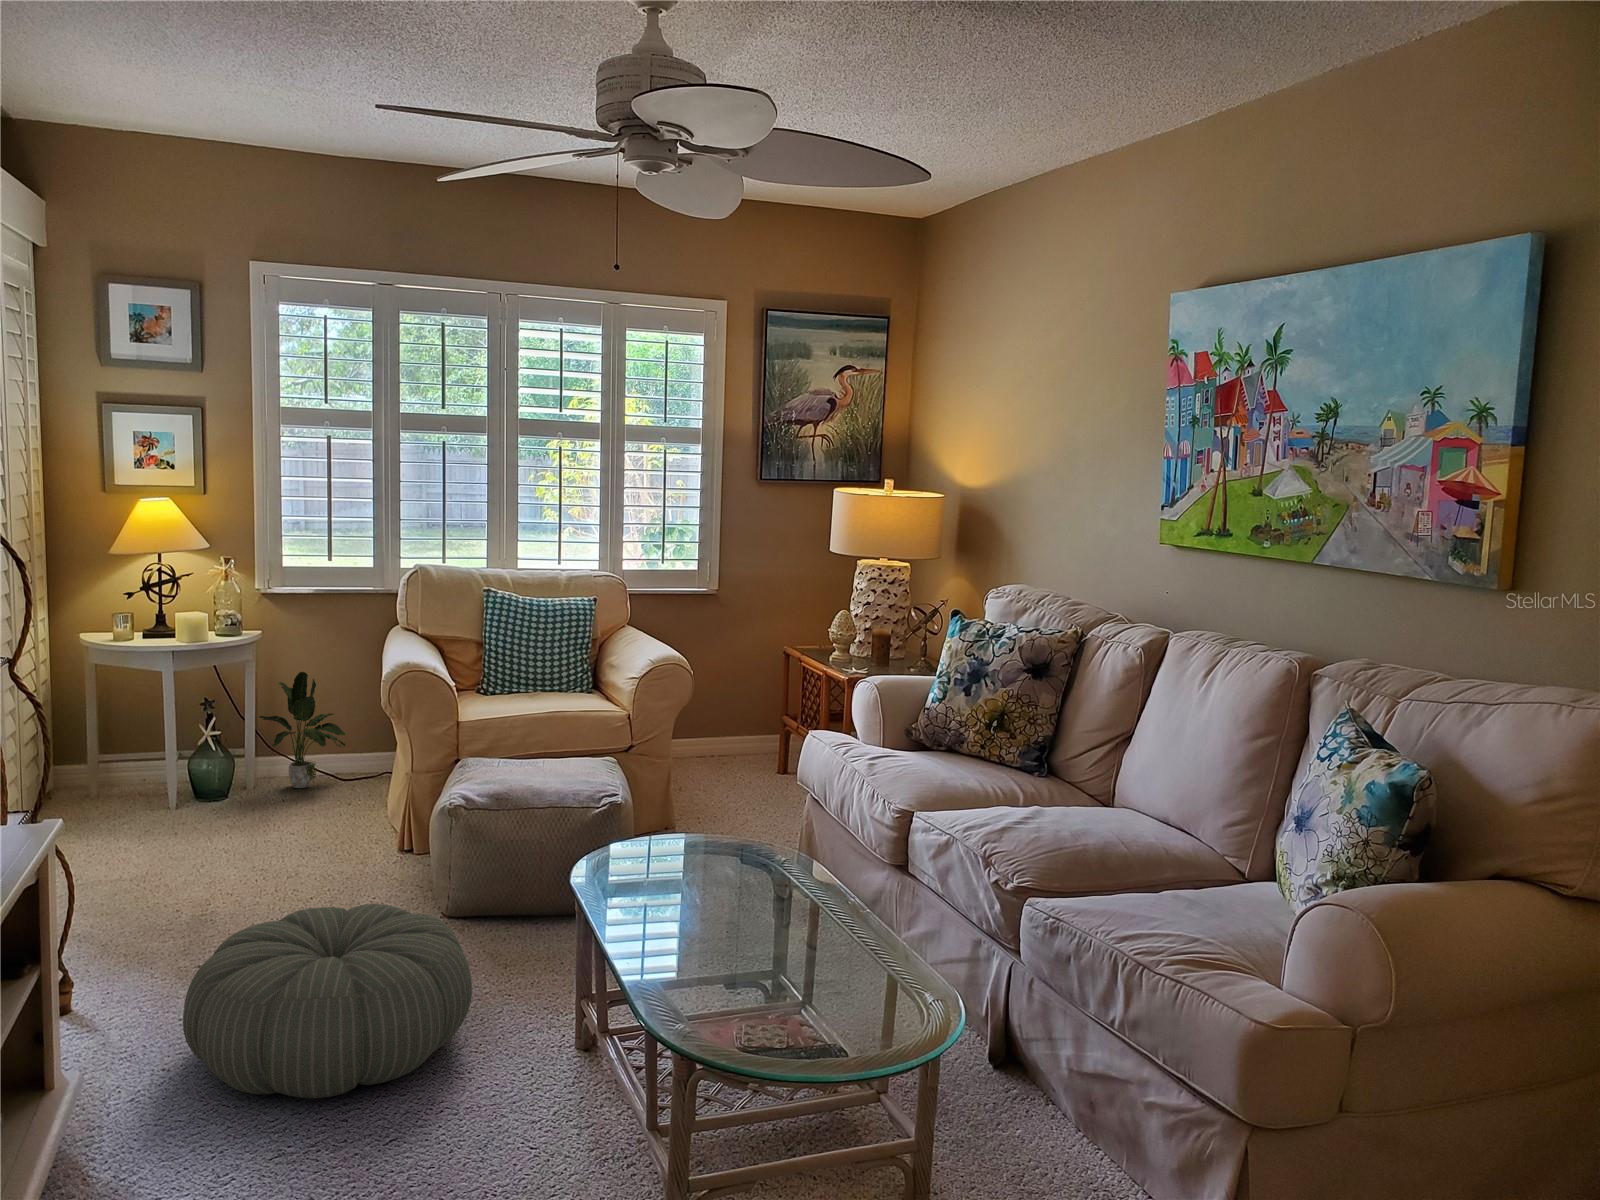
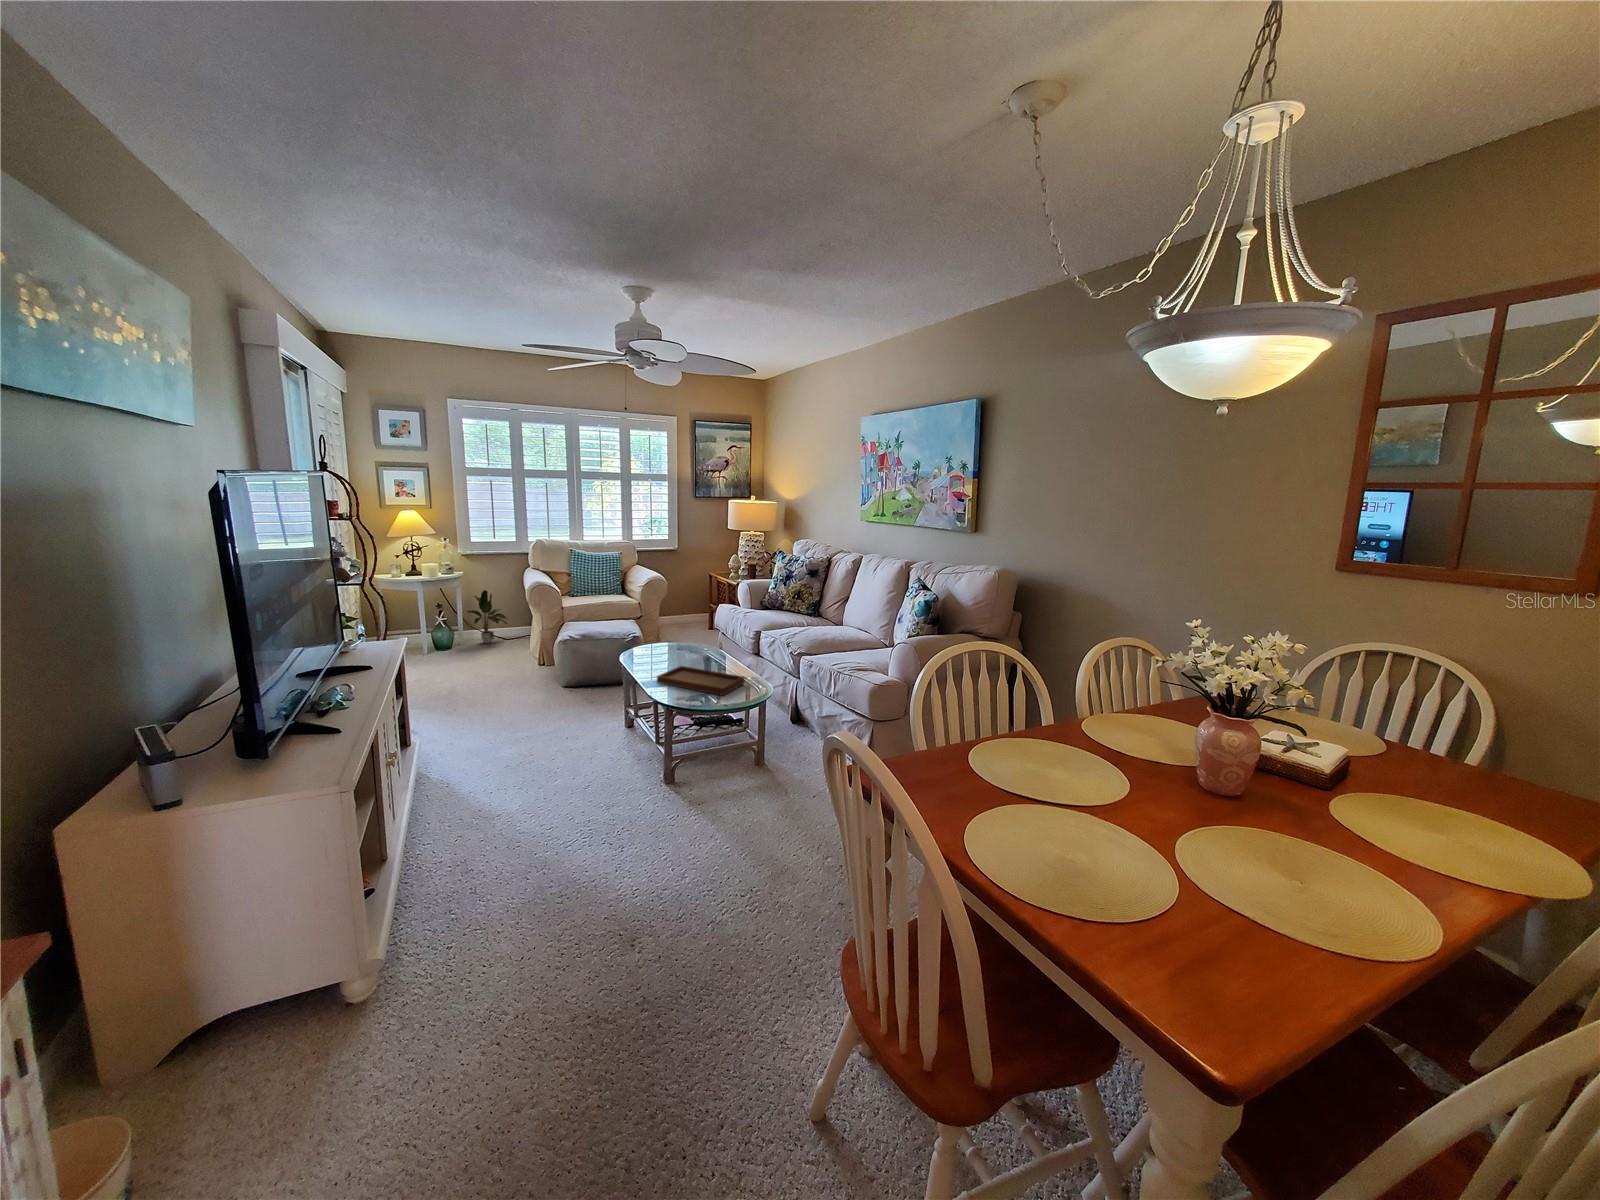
tray: none [654,903,886,1025] -> present [657,657,745,695]
pouf: present [183,904,472,1098] -> none [465,676,583,745]

